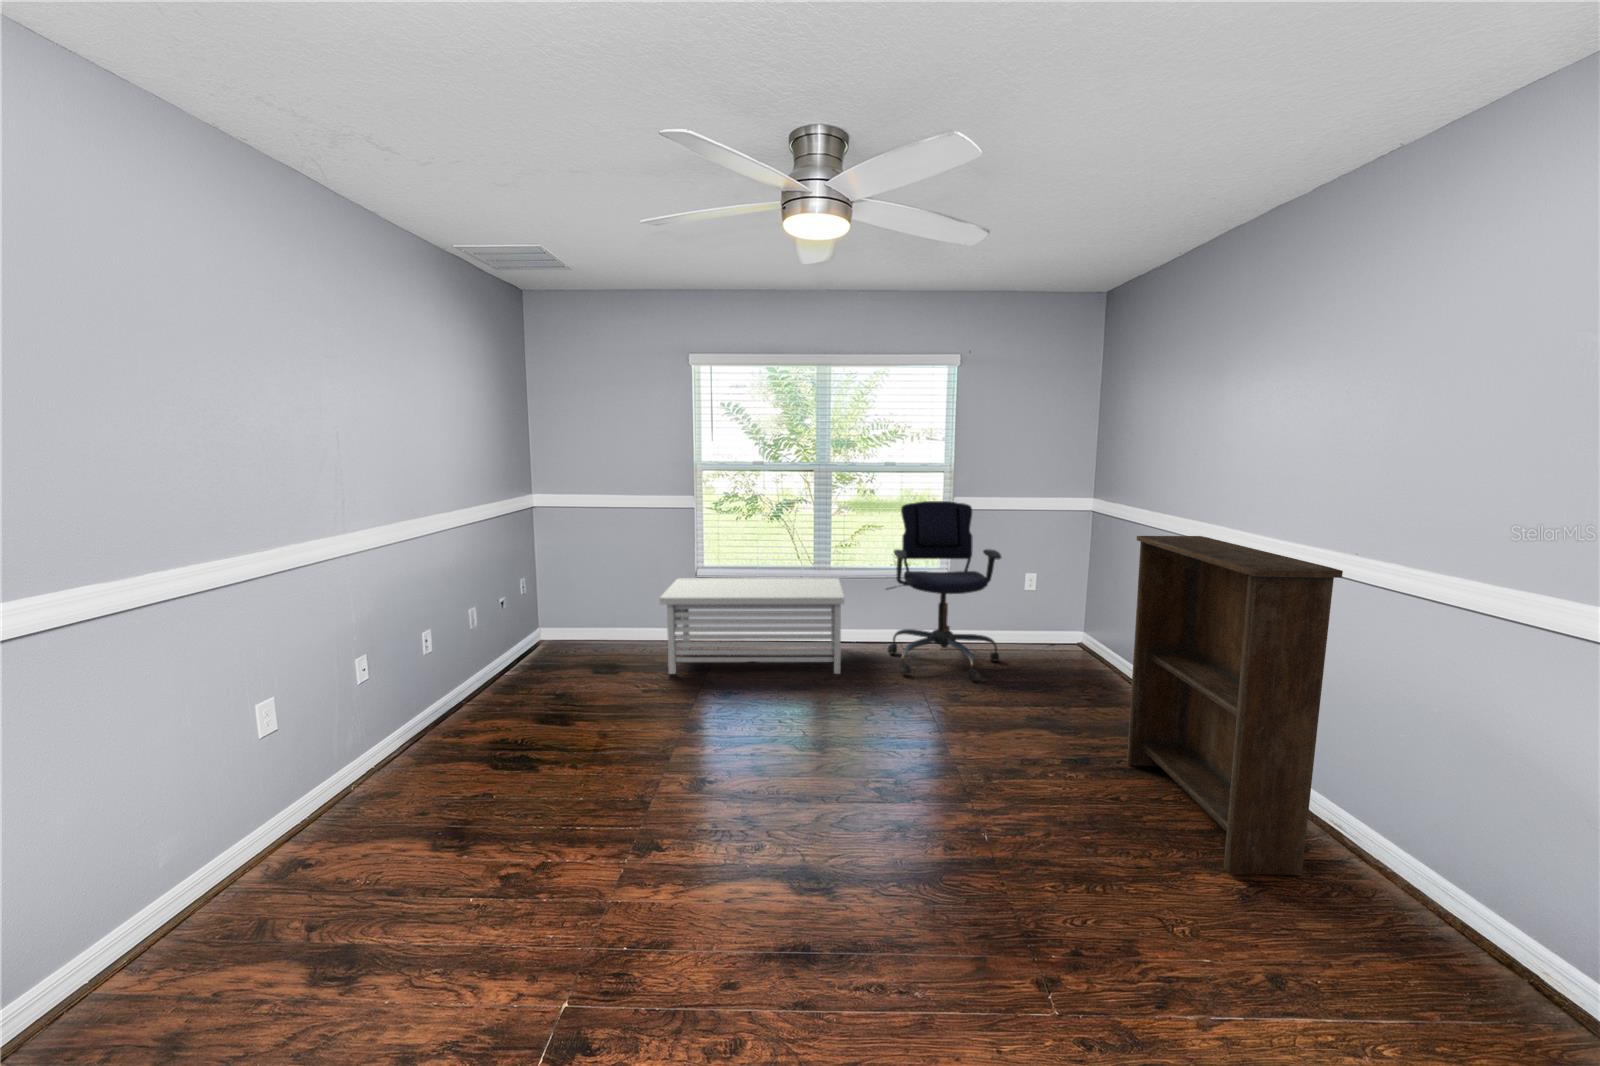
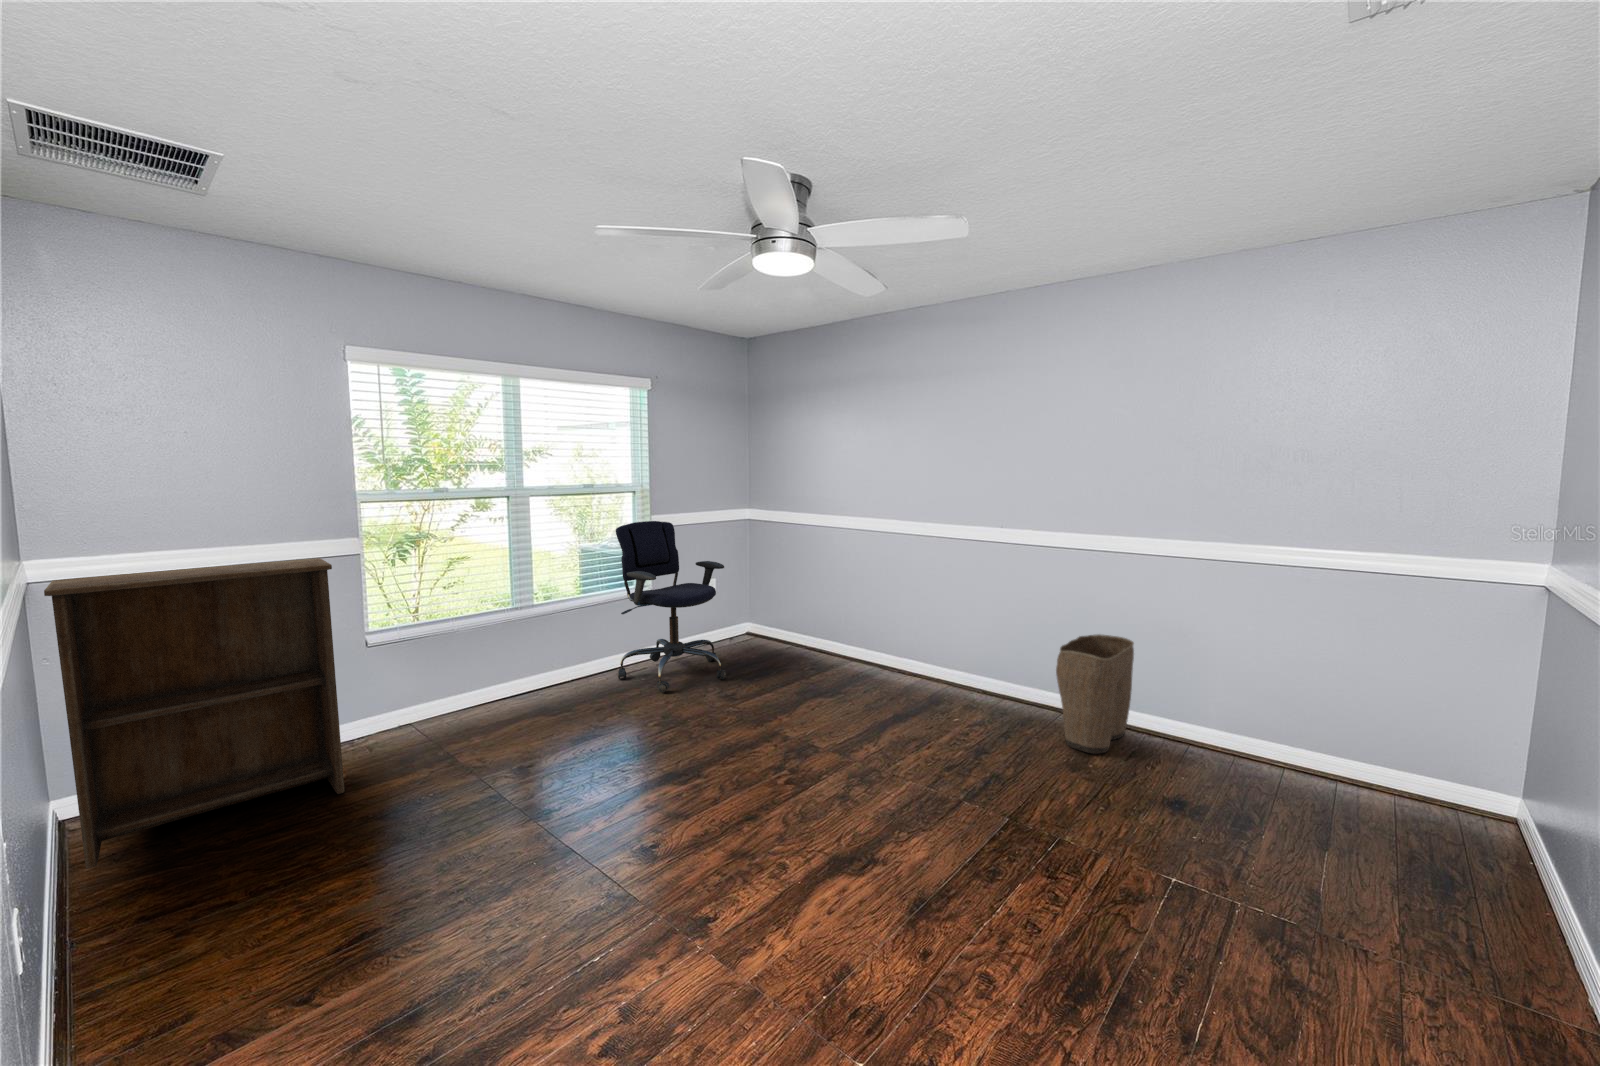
bookshelf: present [1127,536,1343,875] -> present [44,558,345,869]
storage bench: present [660,578,844,674] -> none [345,613,607,777]
laundry basket: none [1322,764,1567,994] -> present [1056,634,1134,754]

